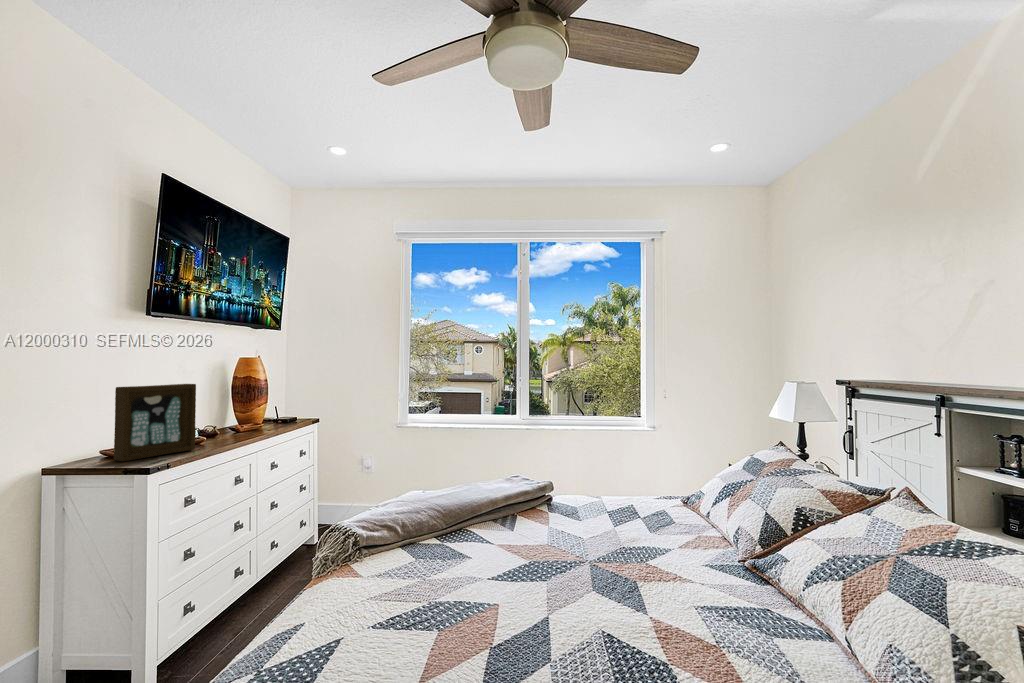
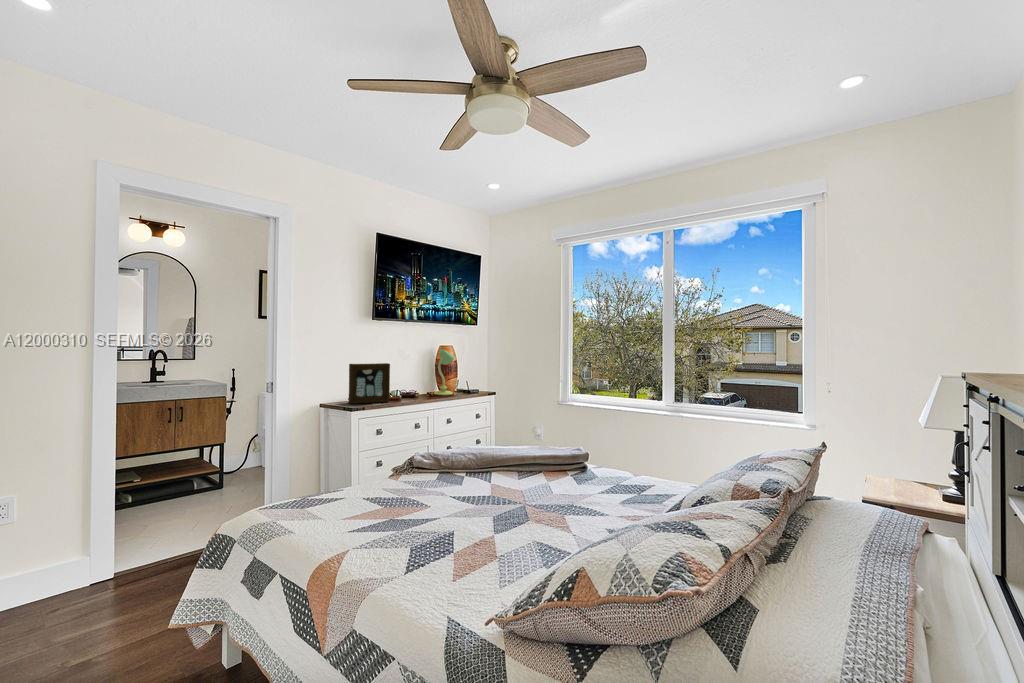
table lamp: none [239,361,271,432] -> present [434,349,454,396]

